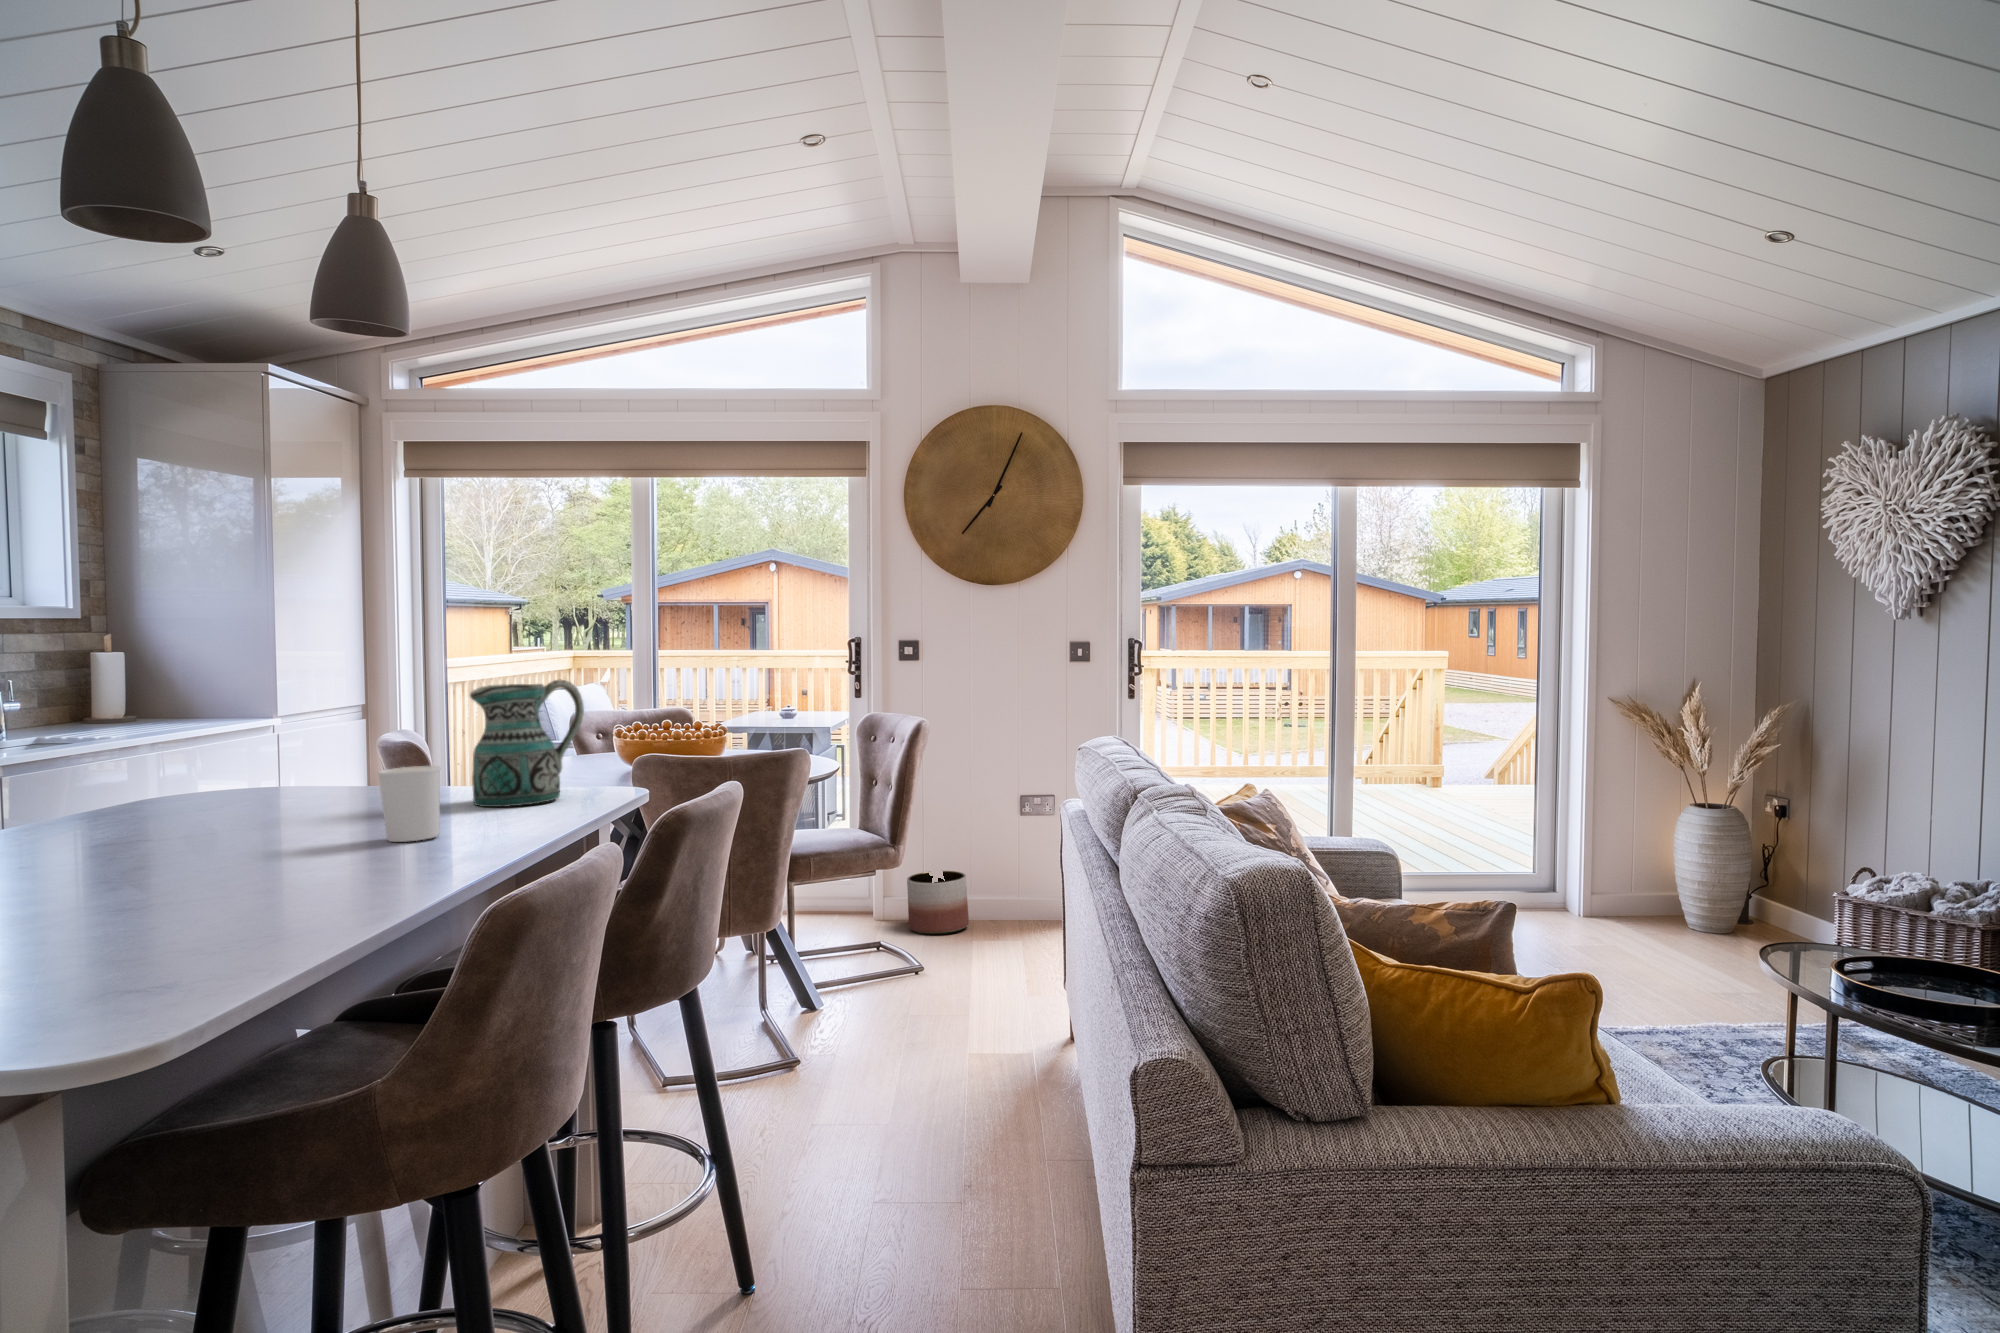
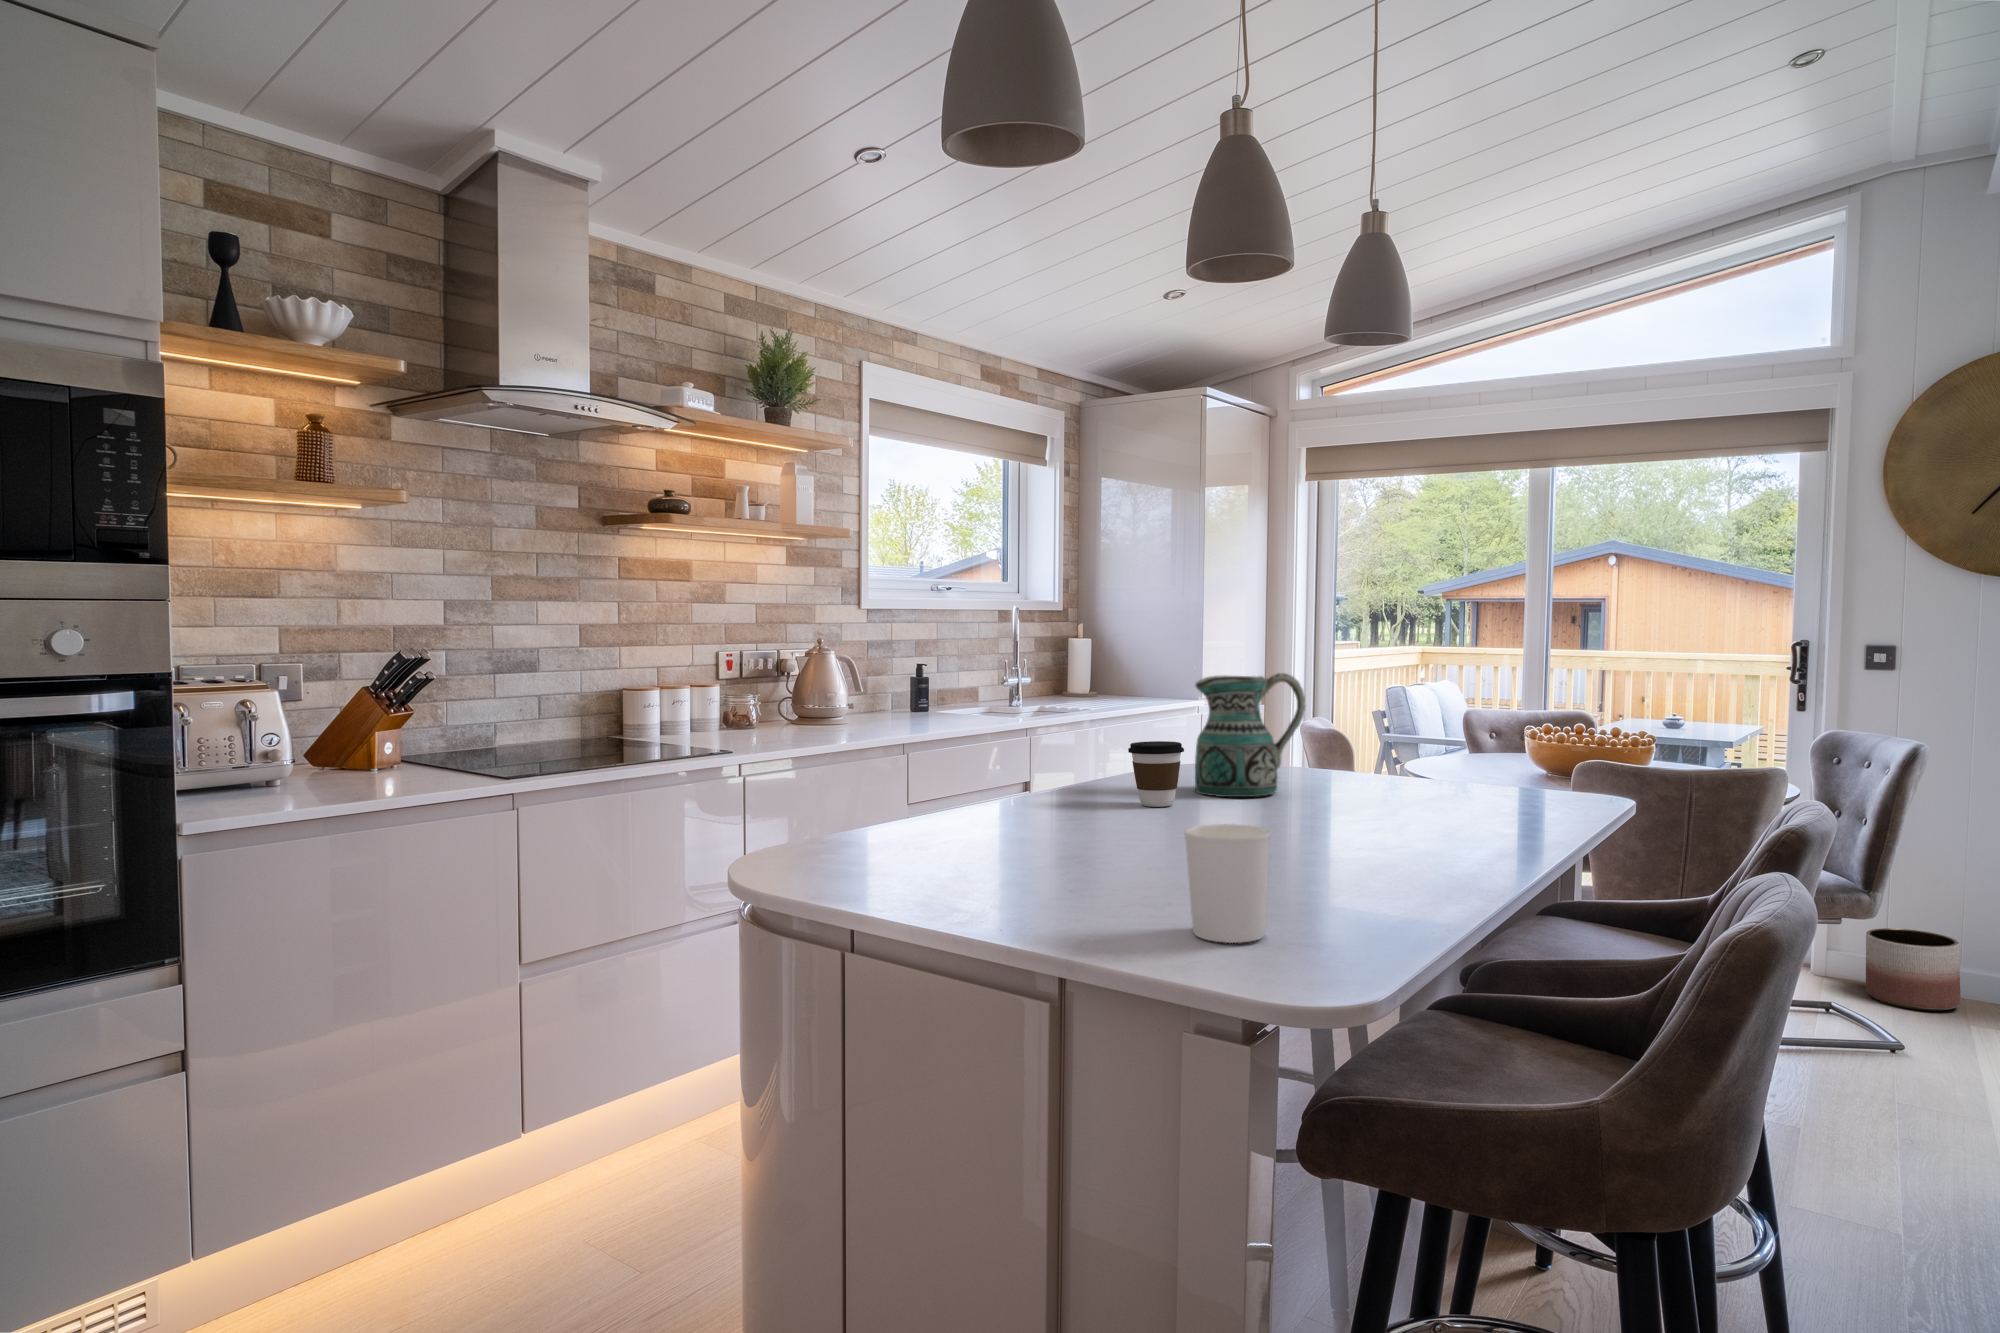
ceramic pitcher: present [470,679,584,807] -> present [1195,673,1305,797]
coffee cup: none [106,765,181,840] -> present [1128,741,1184,807]
candle holder: present [378,766,440,842] -> present [1185,824,1271,943]

